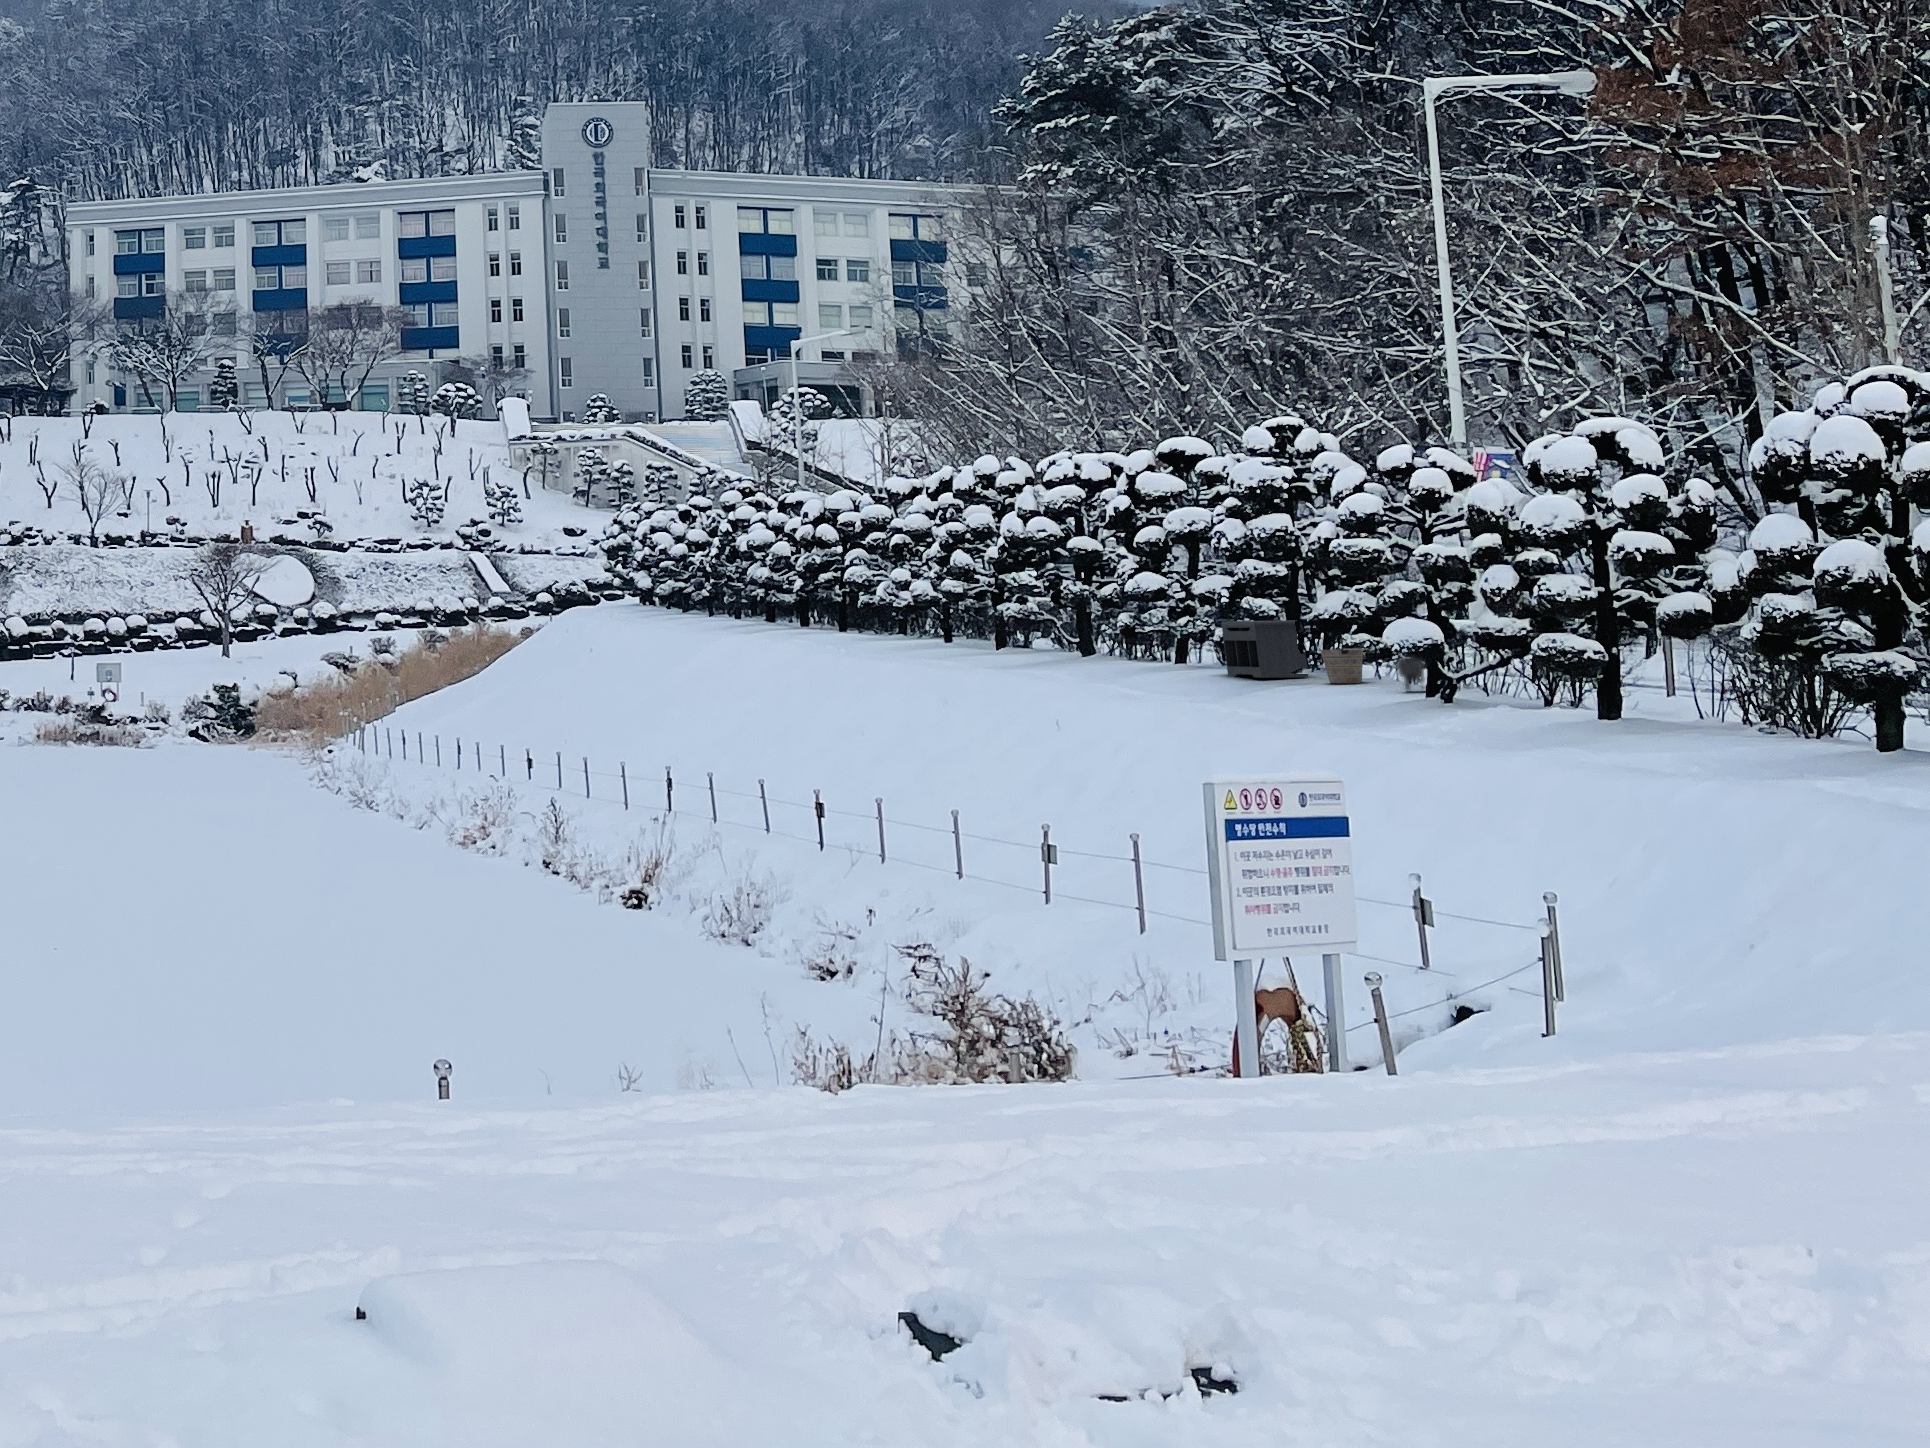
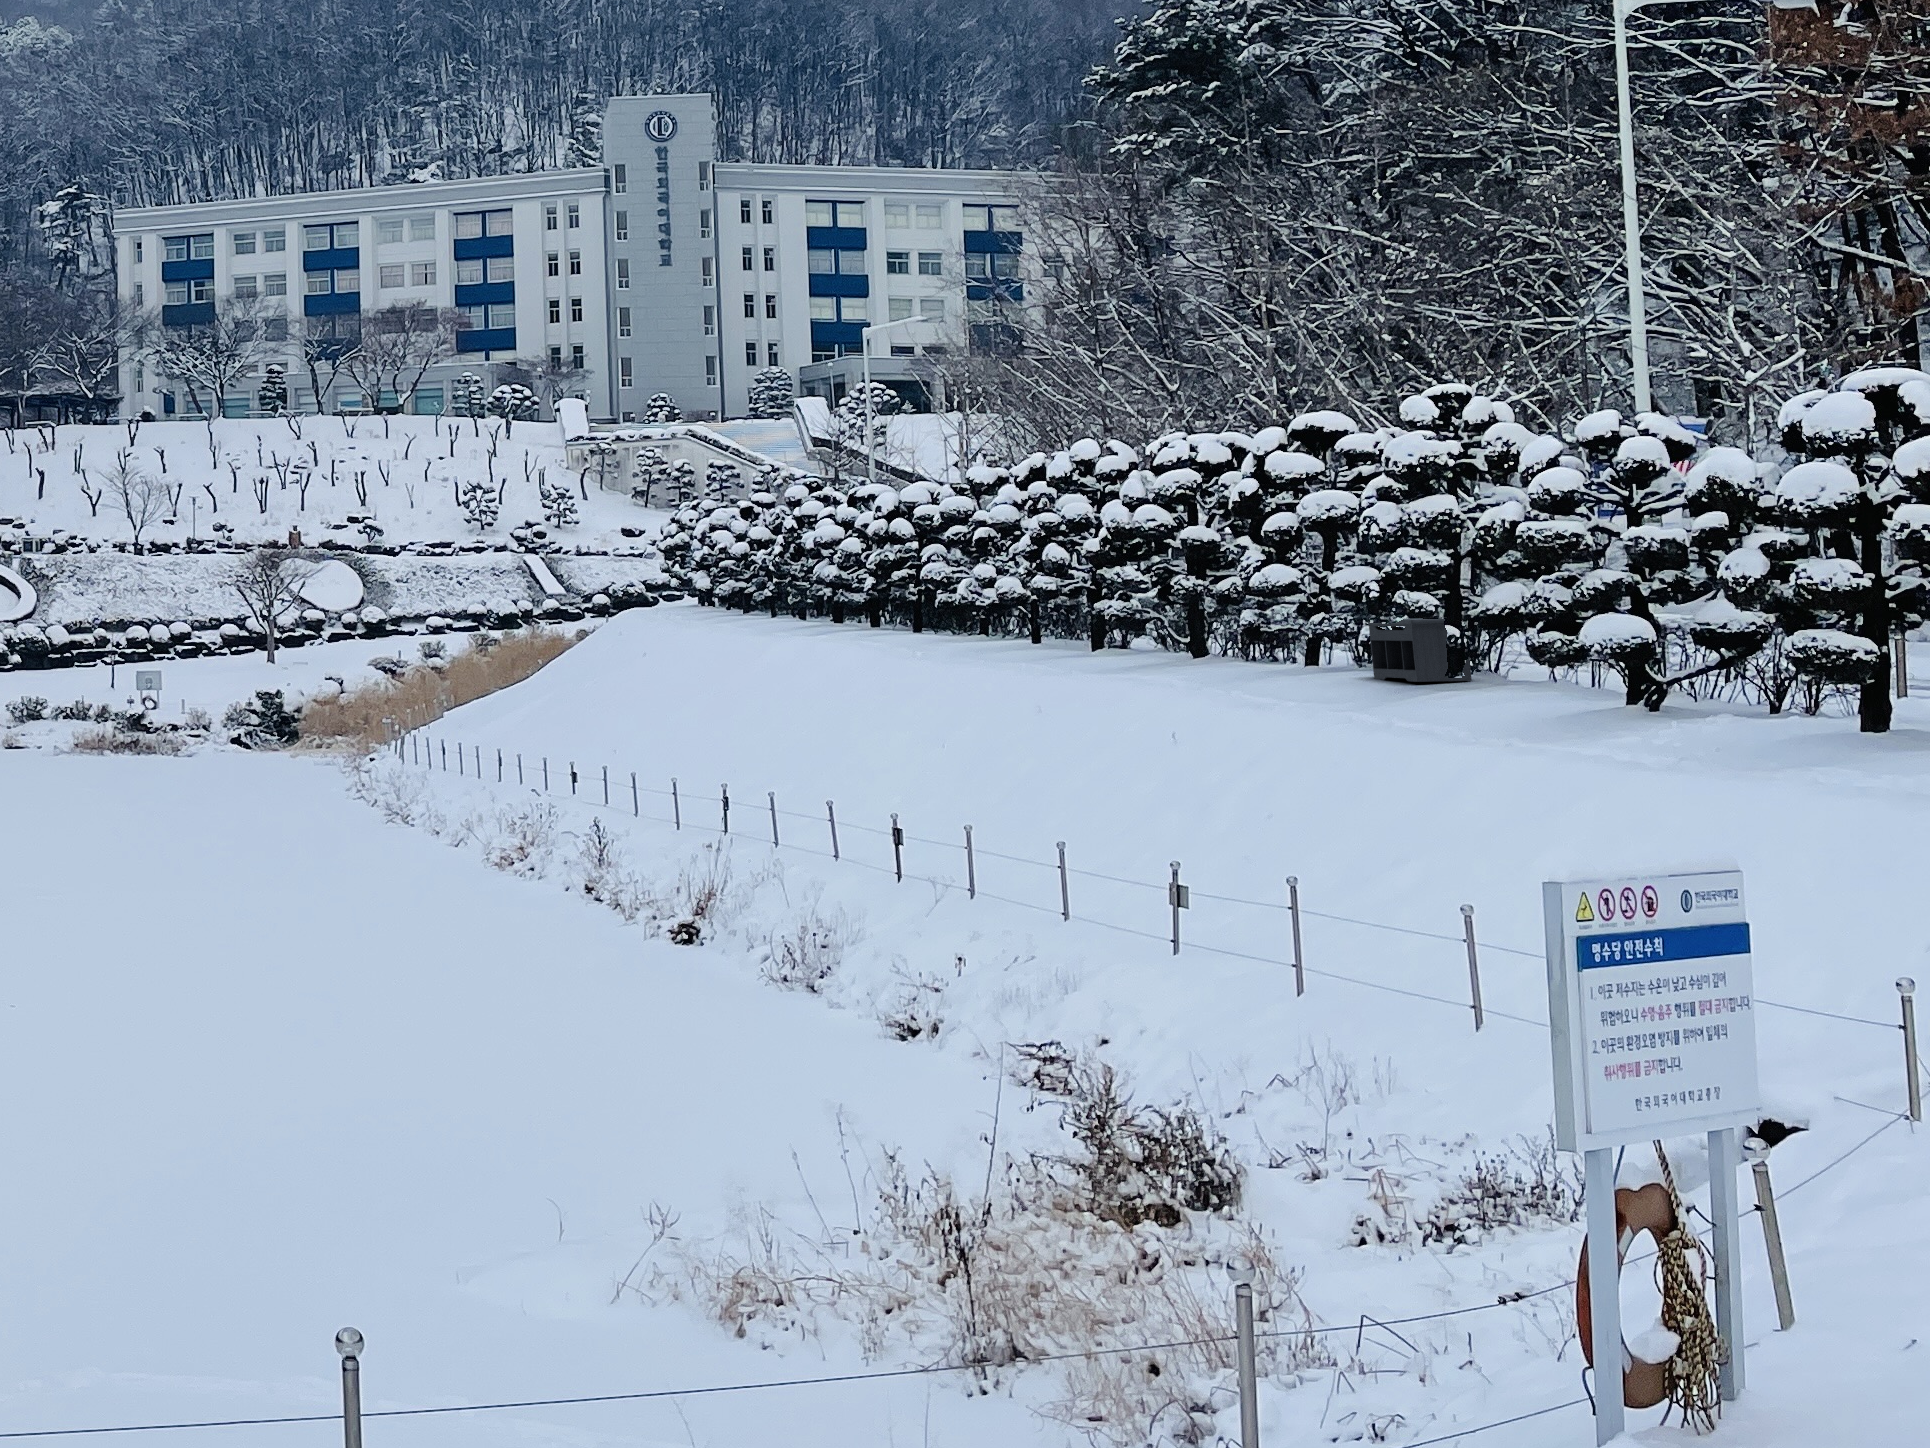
bucket: present [1320,647,1365,683] -> none [1491,648,1548,688]
planter: present [1396,658,1424,690] -> none [1590,661,1625,699]

